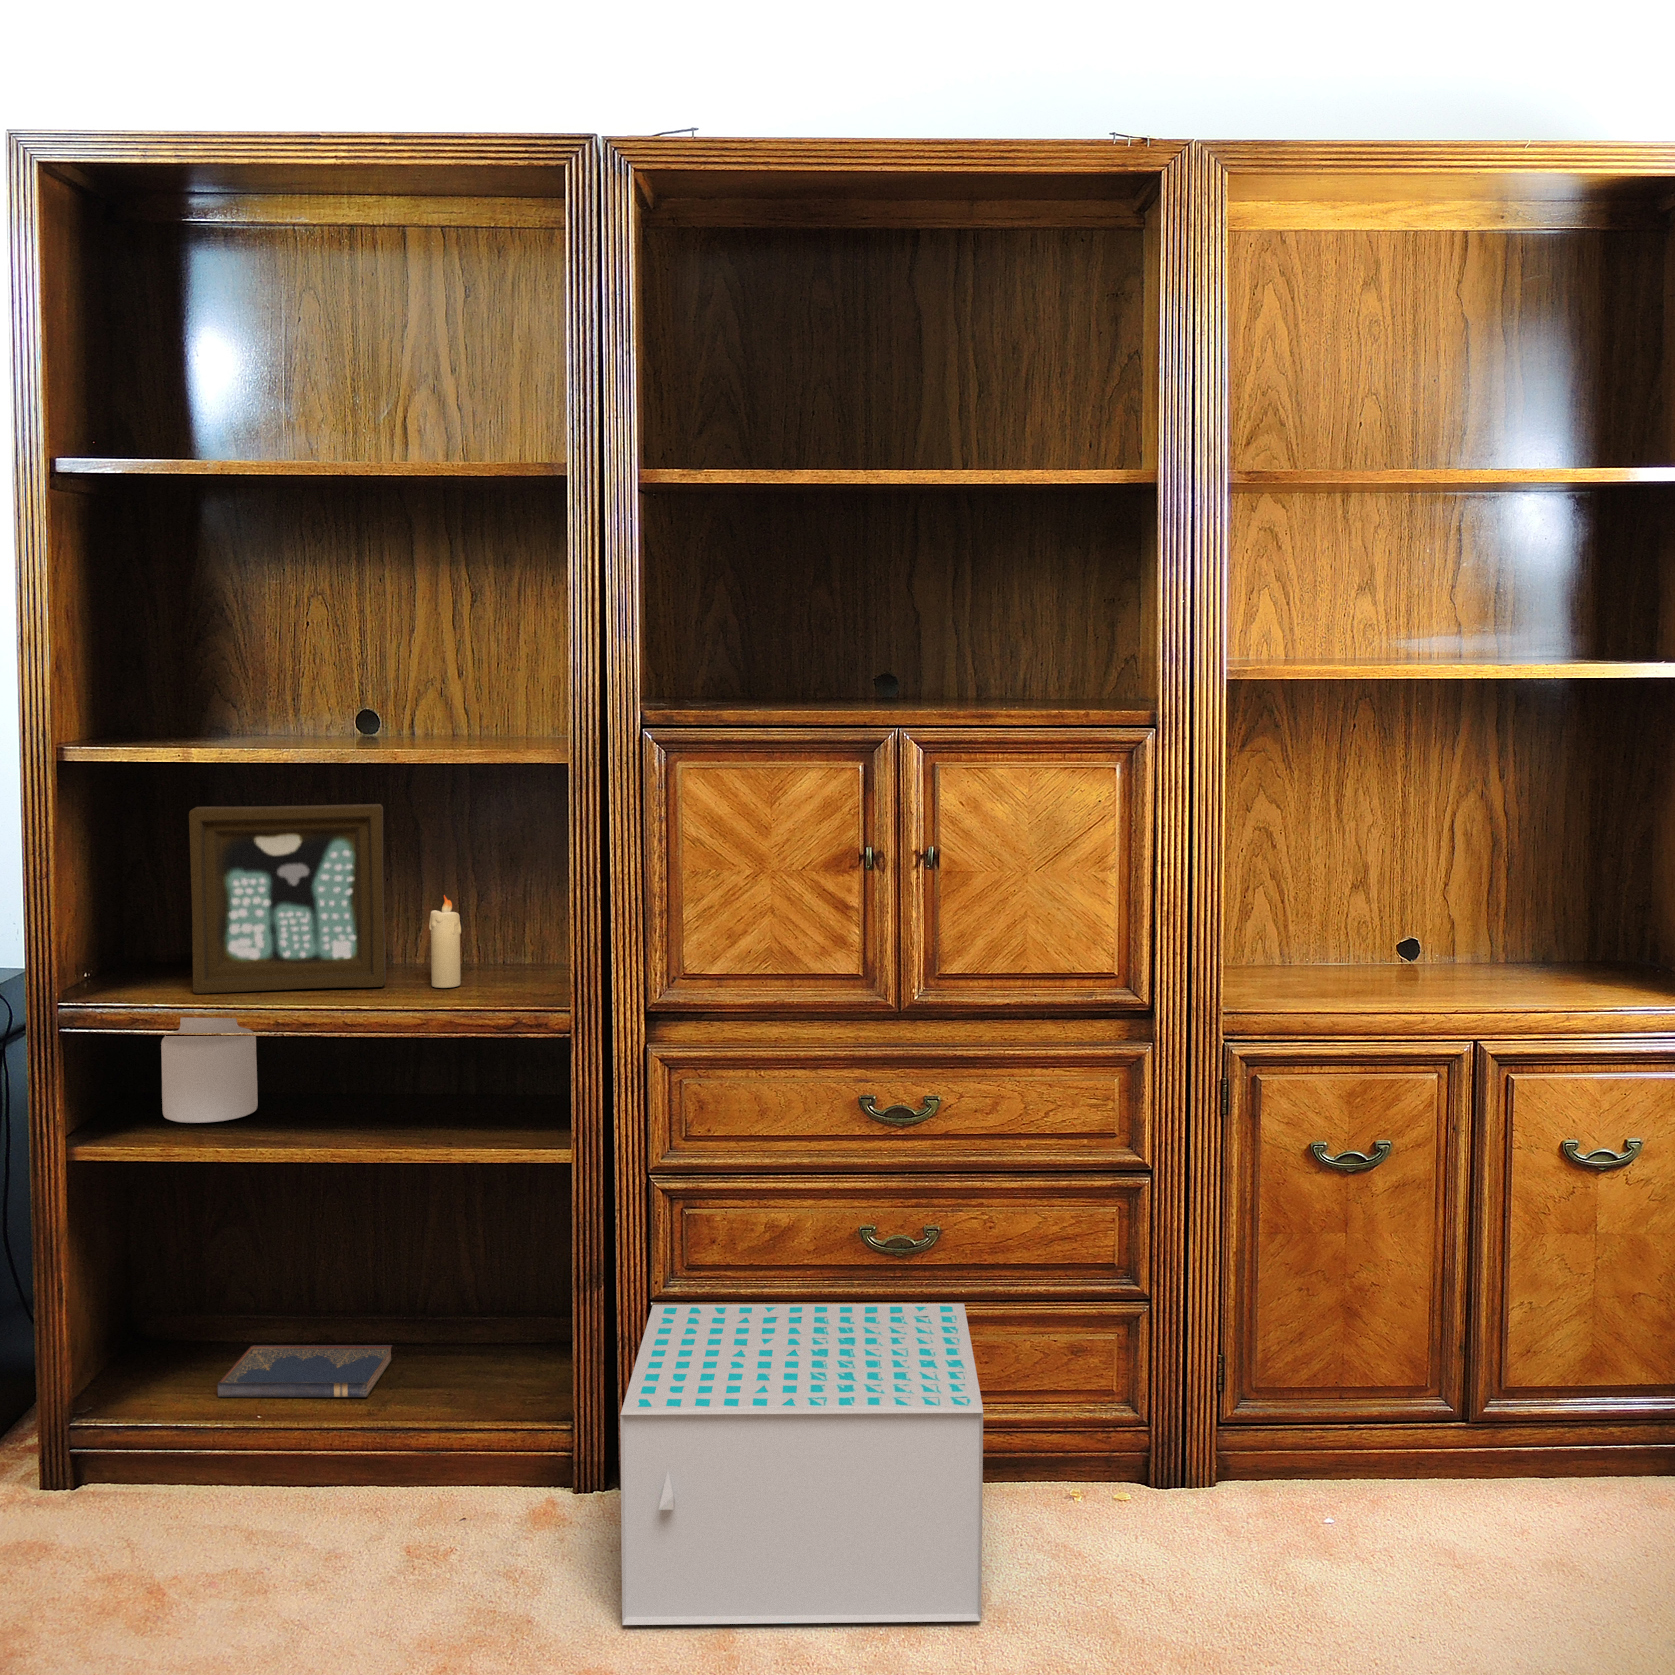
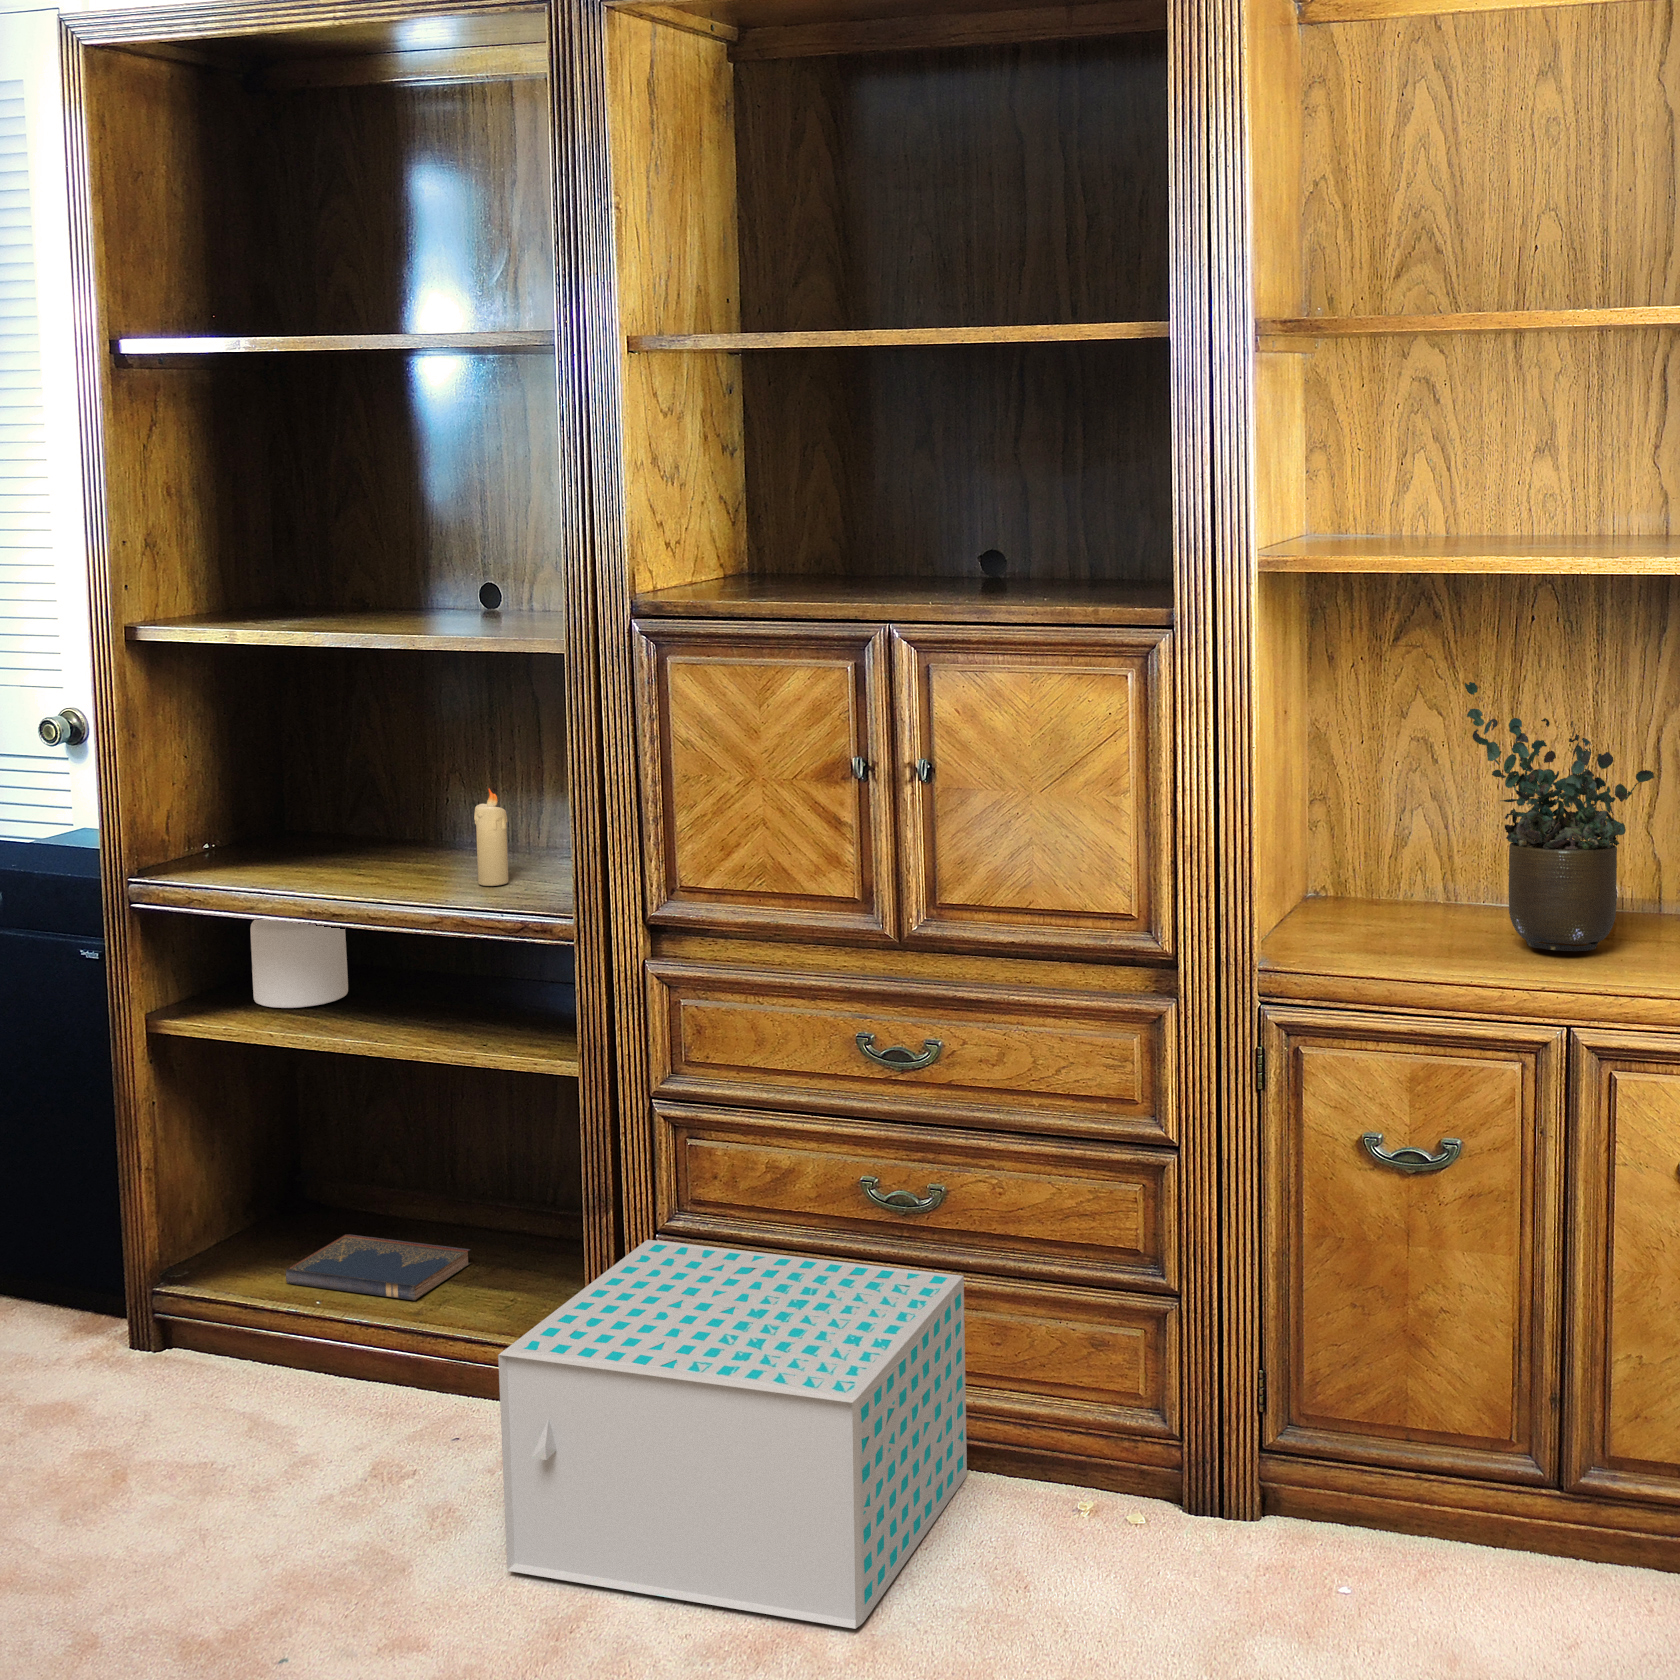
potted plant: none [1357,773,1510,986] -> present [1465,682,1654,952]
picture frame: present [189,804,386,994] -> none [241,690,445,881]

